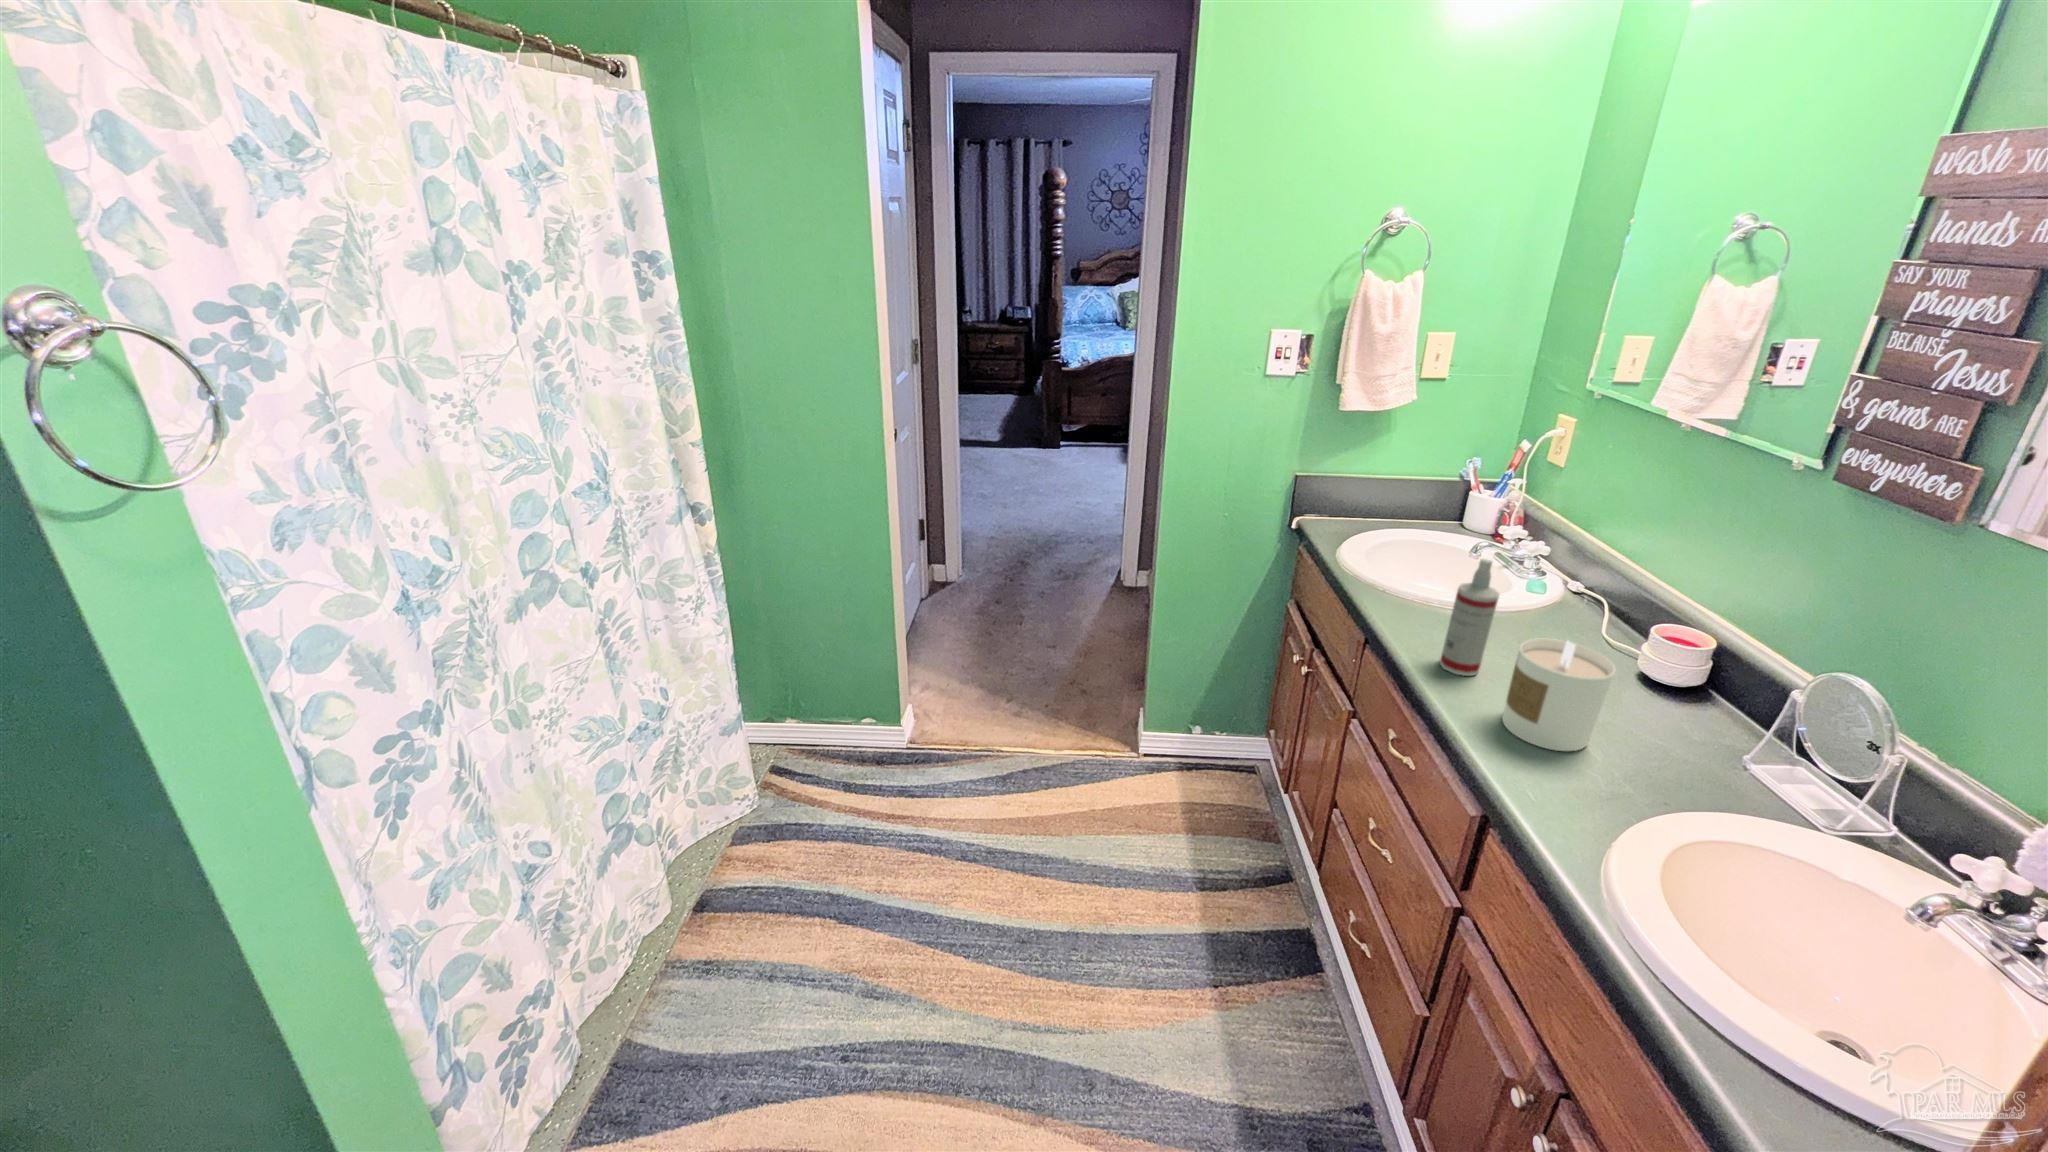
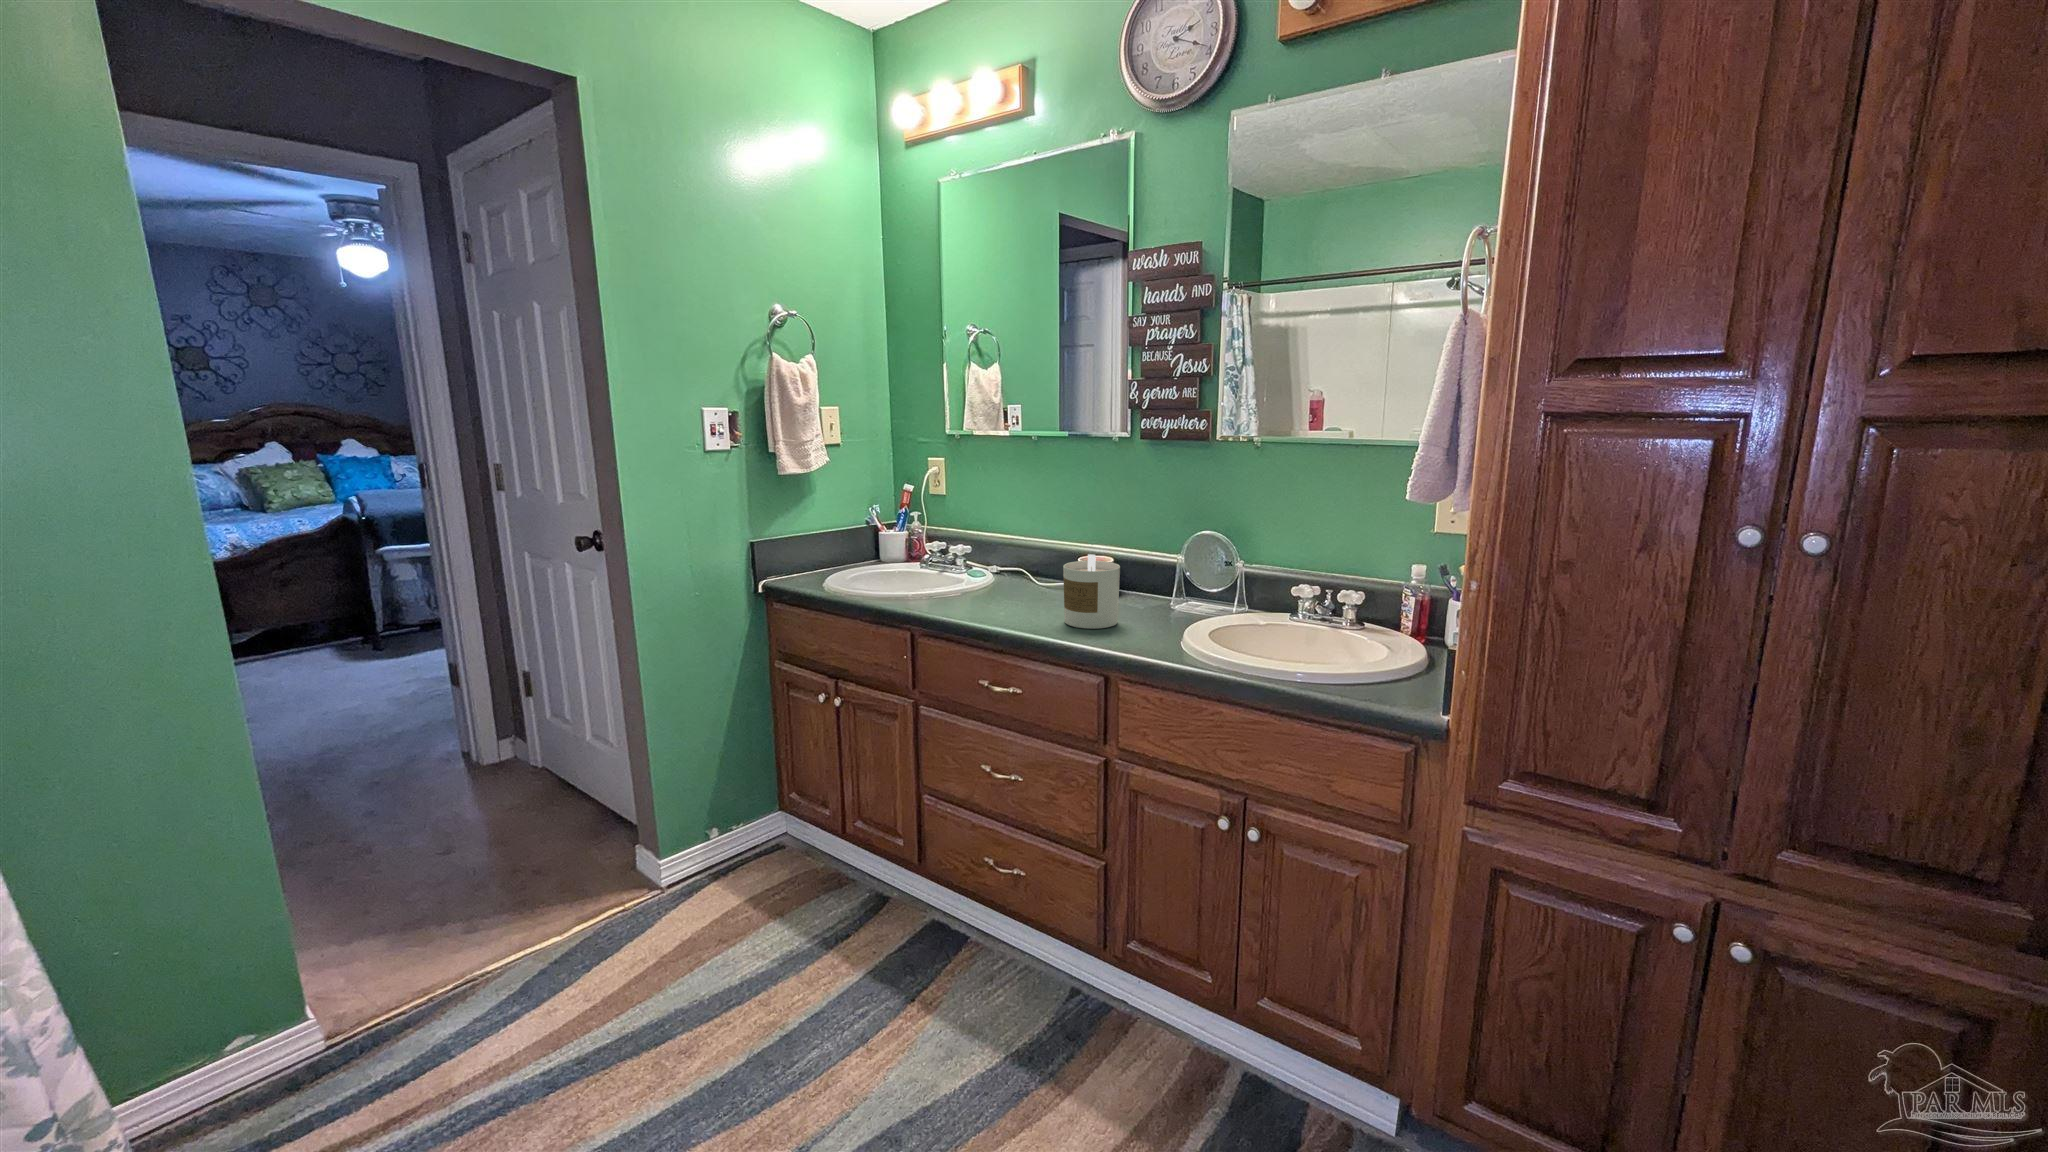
spray bottle: present [1440,559,1499,676] -> none [994,527,1023,617]

